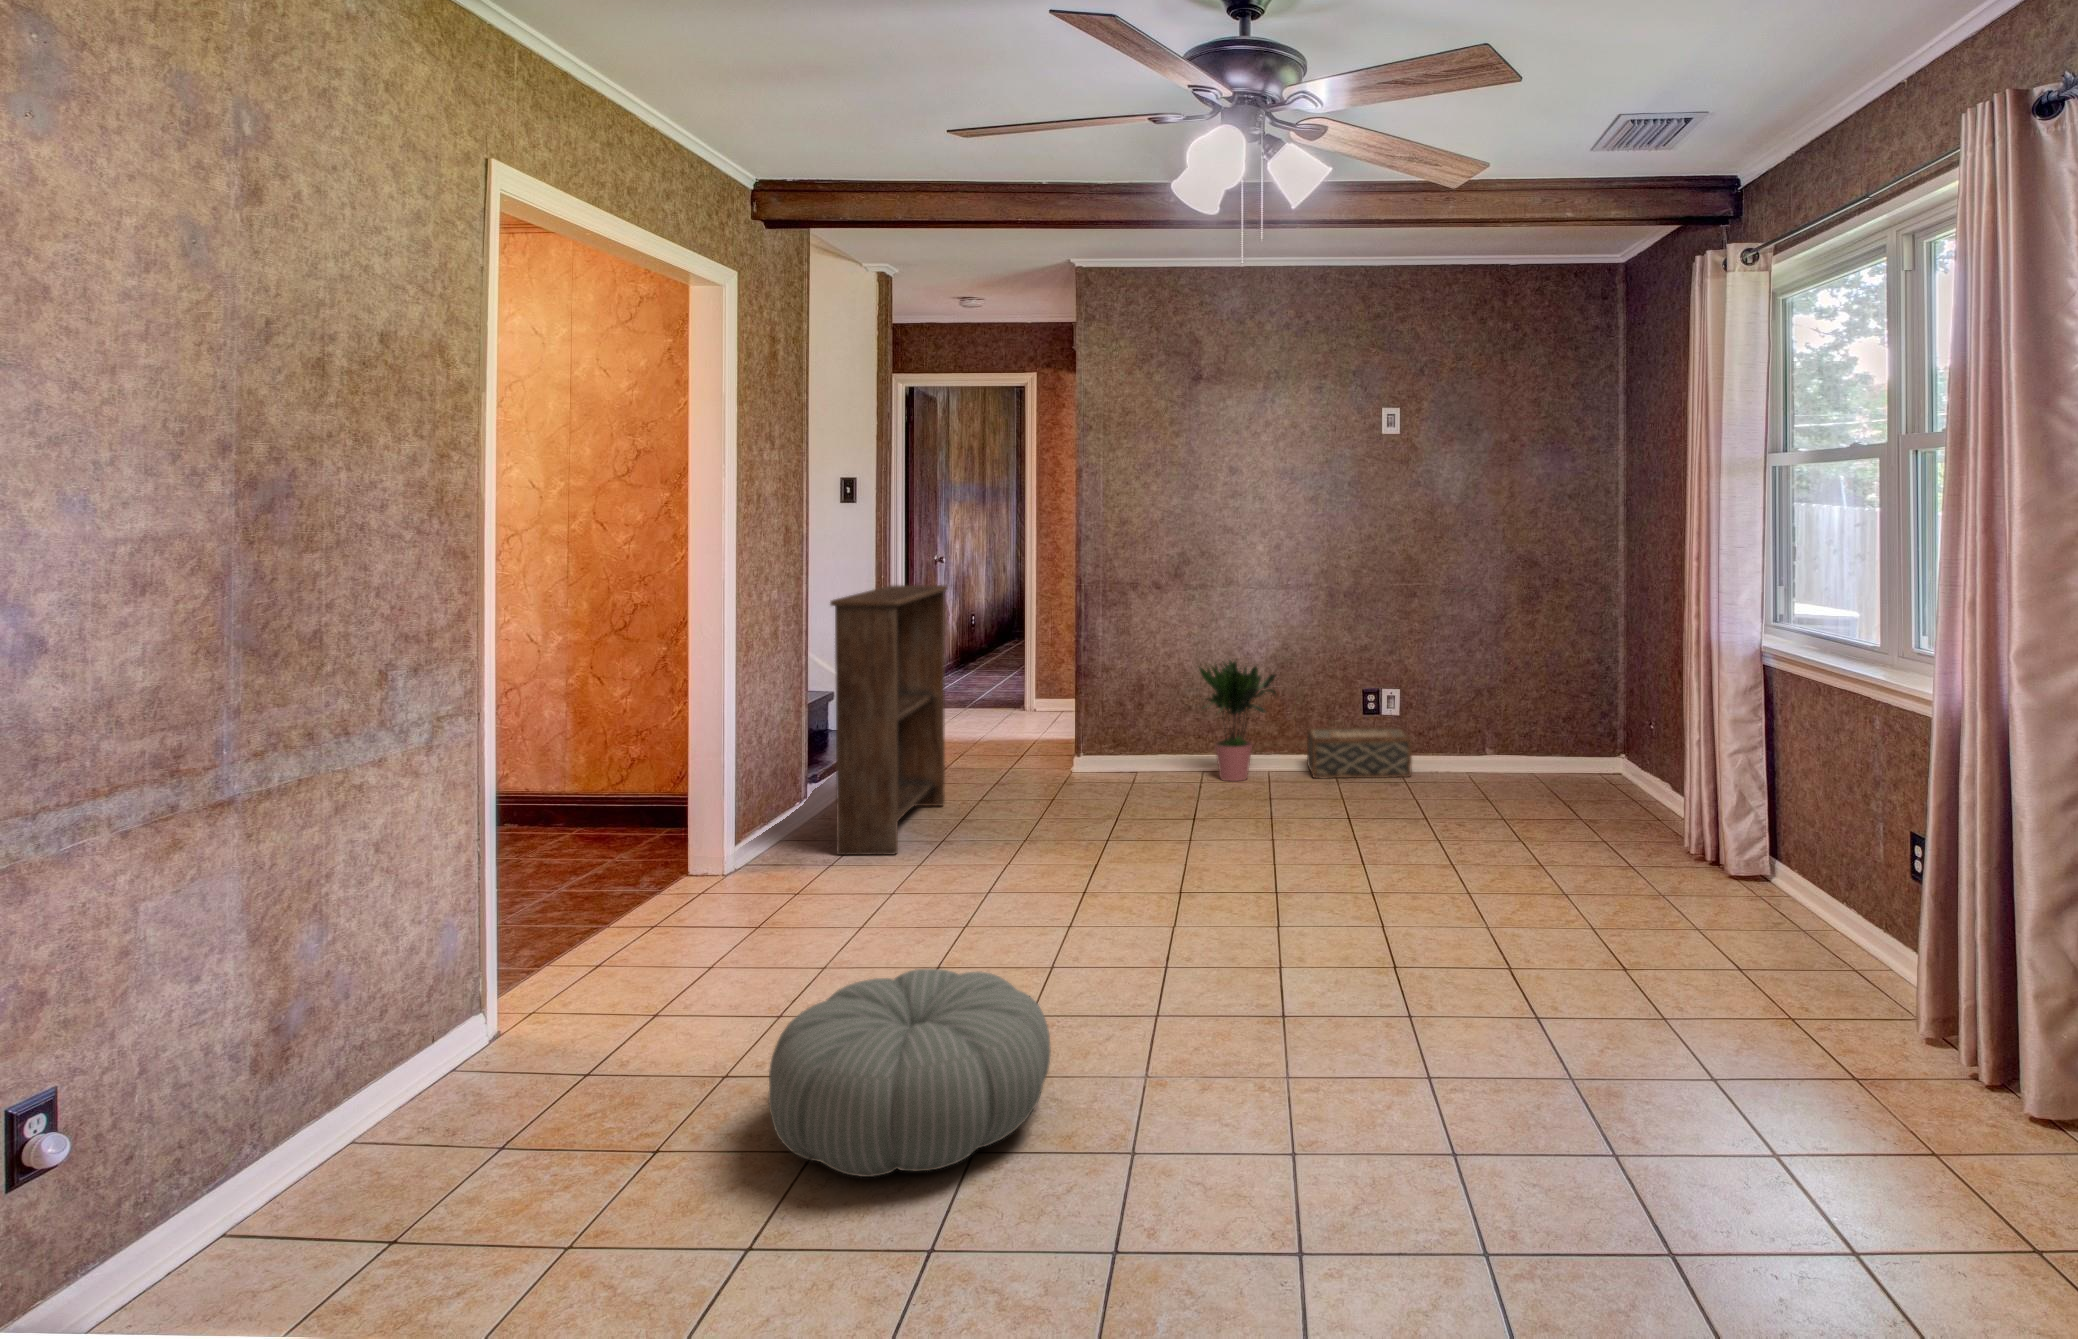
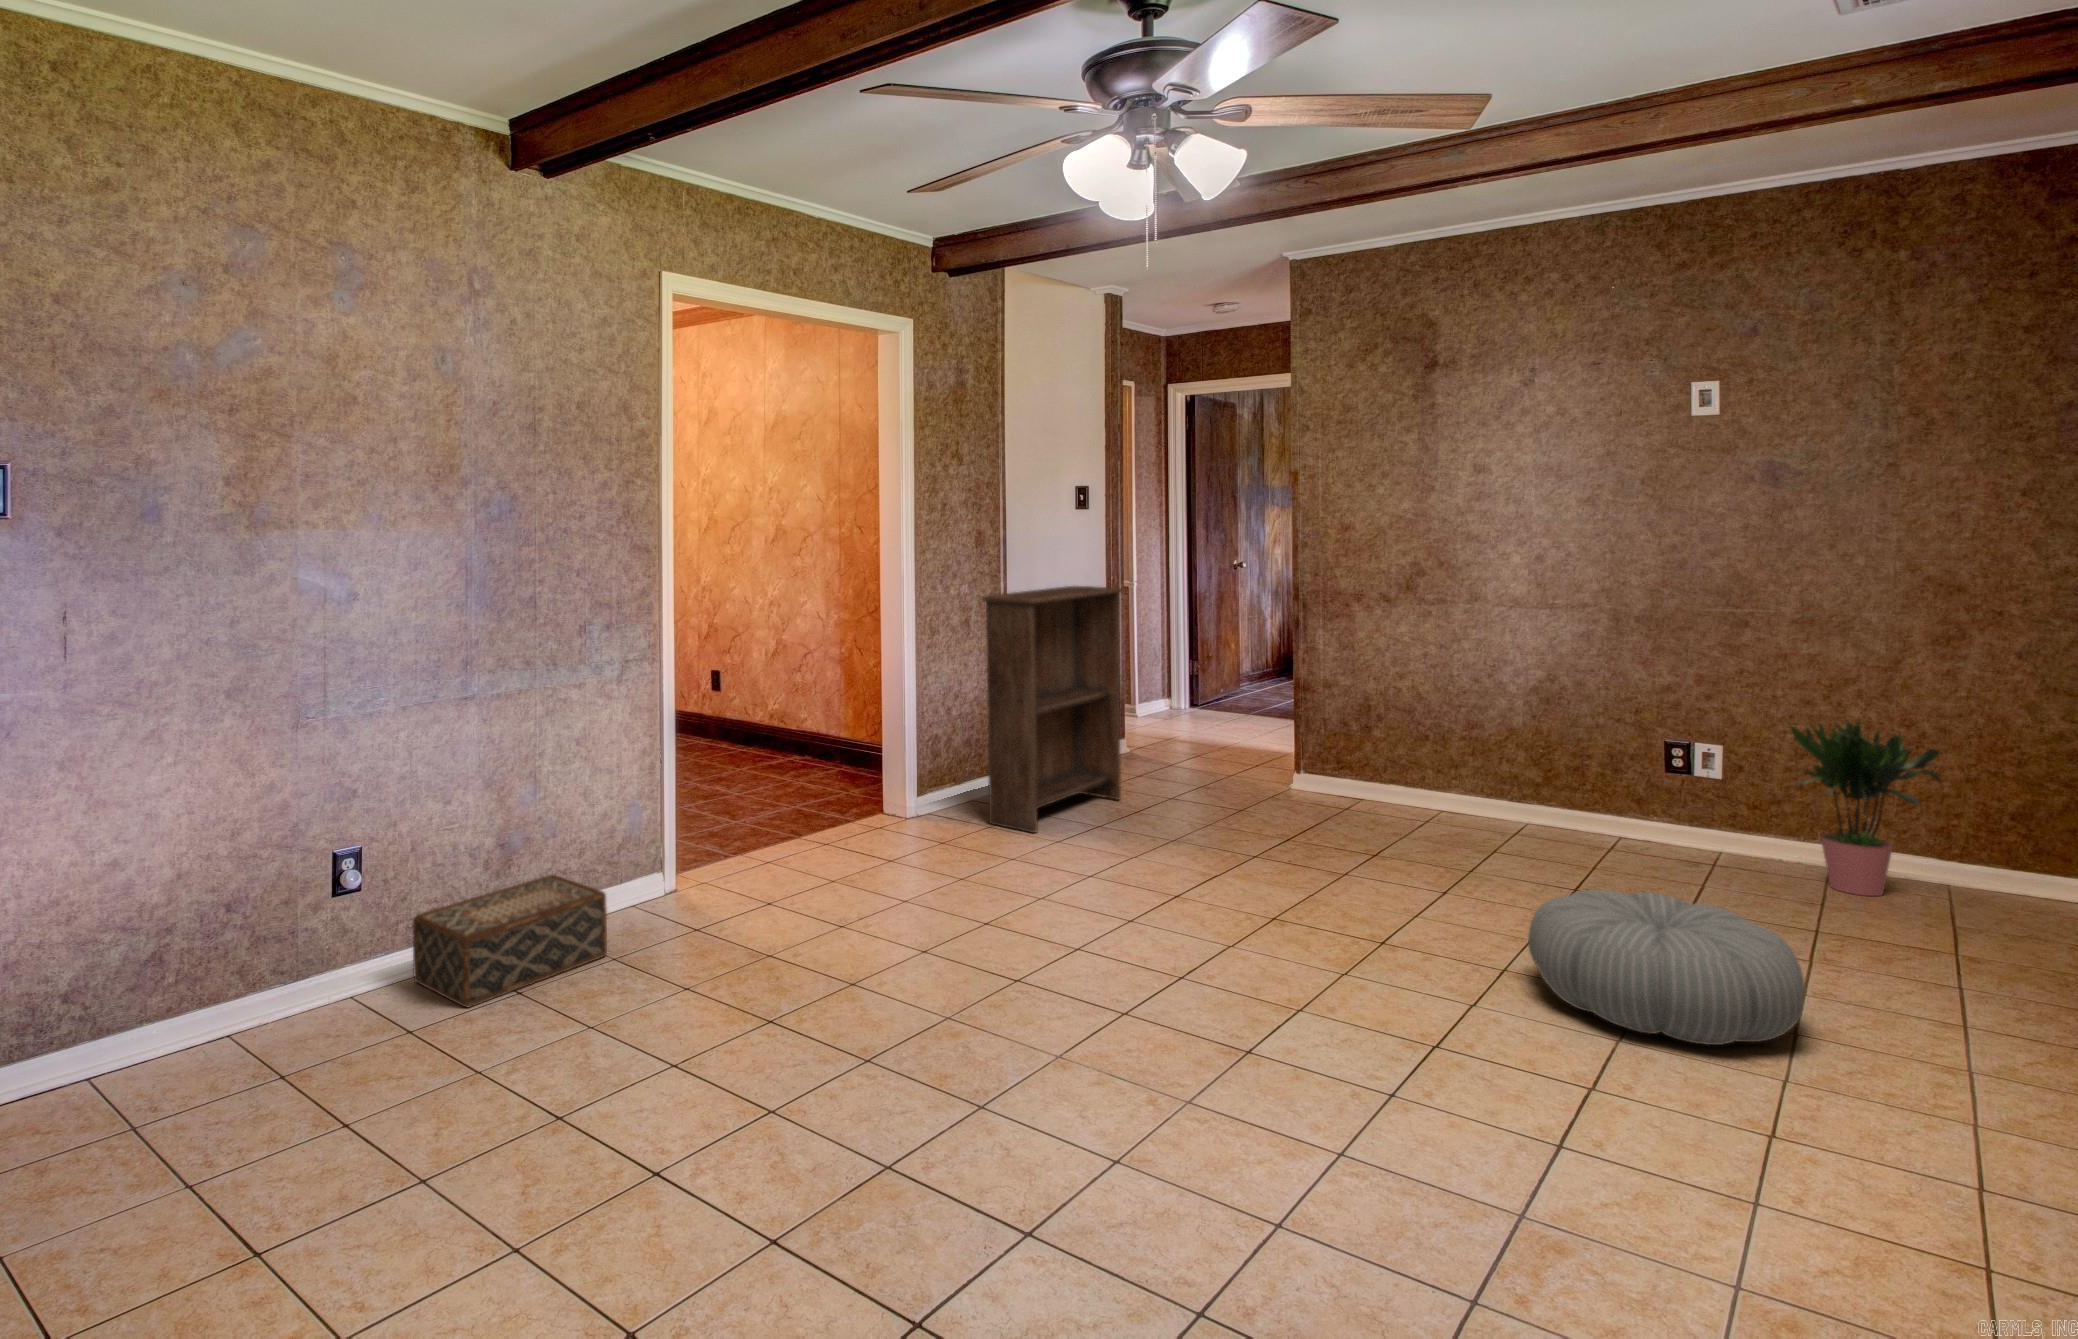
potted plant: present [1199,660,1276,781] -> present [1790,719,1941,896]
woven basket: present [1307,727,1412,778] -> present [413,875,607,1007]
pouf: present [768,969,1051,1177] -> present [1528,890,1805,1045]

